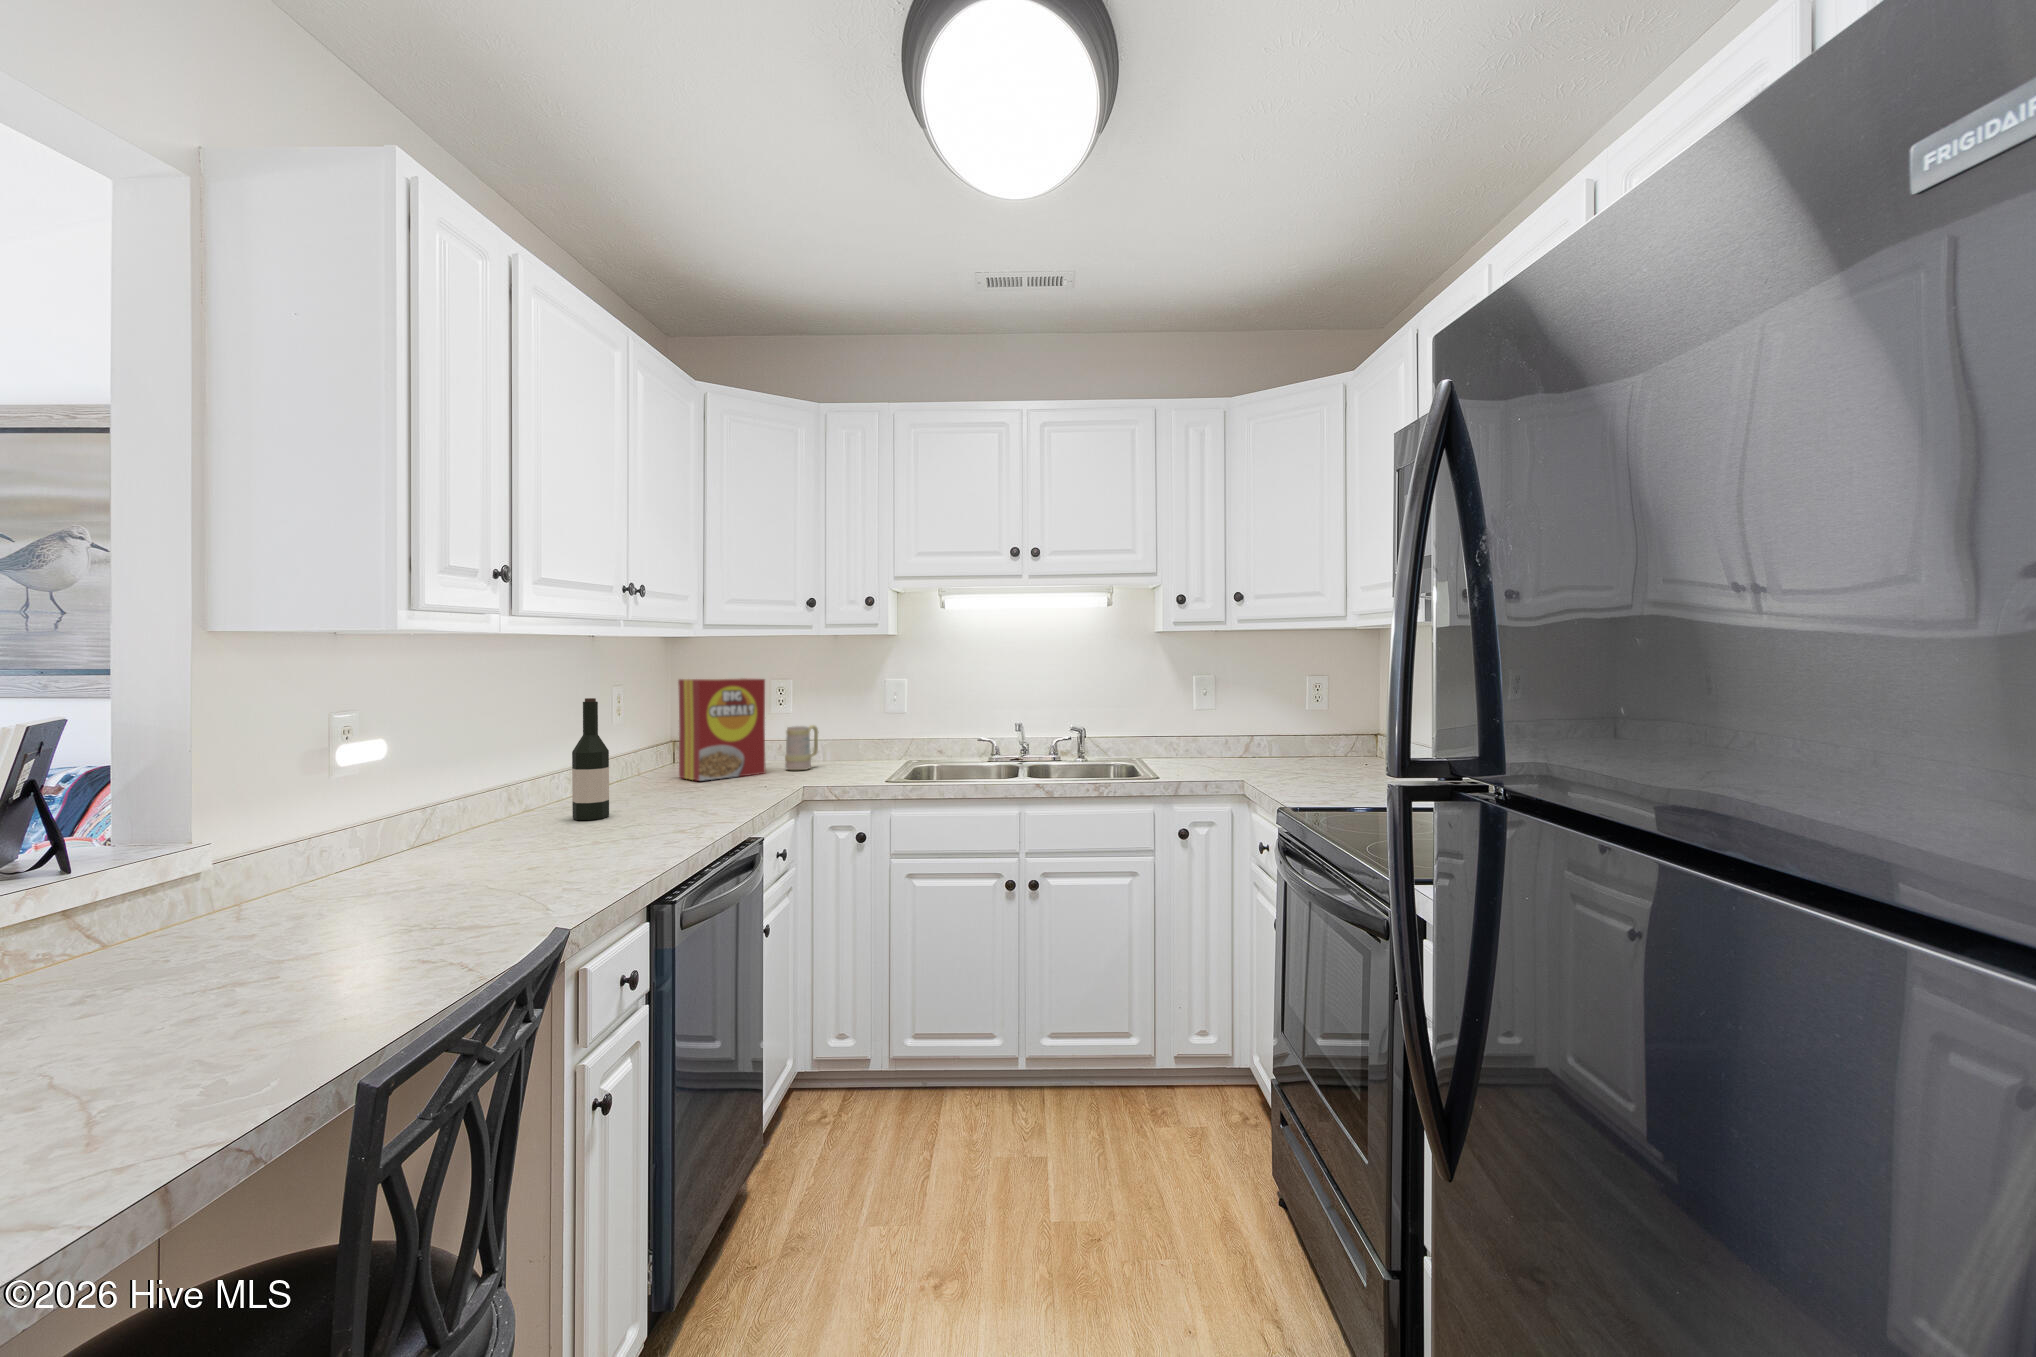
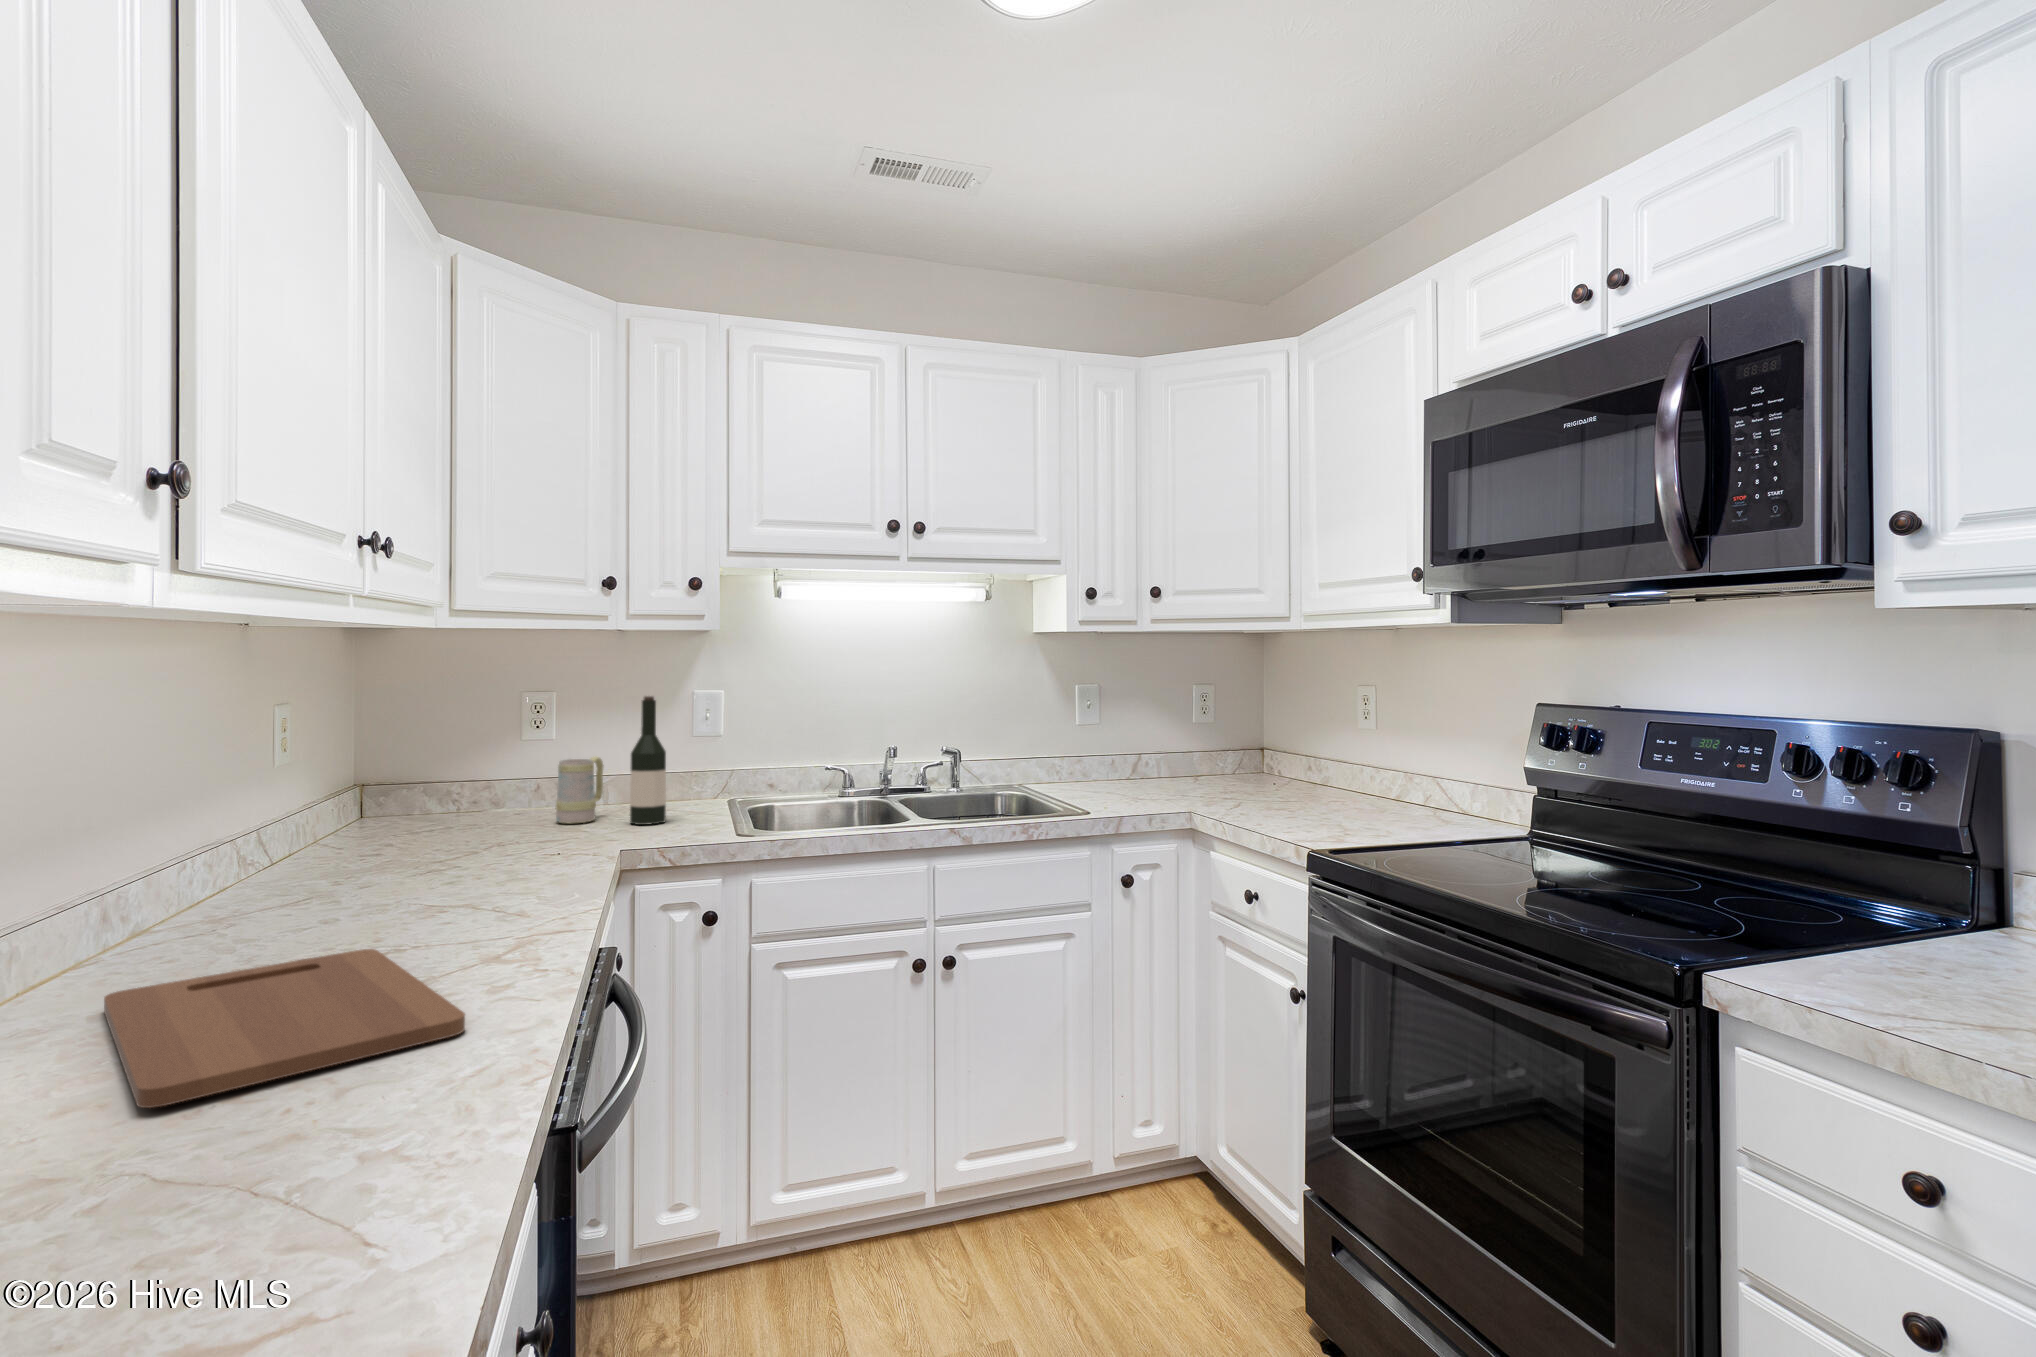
cereal box: present [678,678,765,781] -> none [389,690,531,848]
wine bottle: present [572,698,609,820] -> present [630,696,666,825]
cutting board: none [449,830,614,888] -> present [104,949,465,1108]

